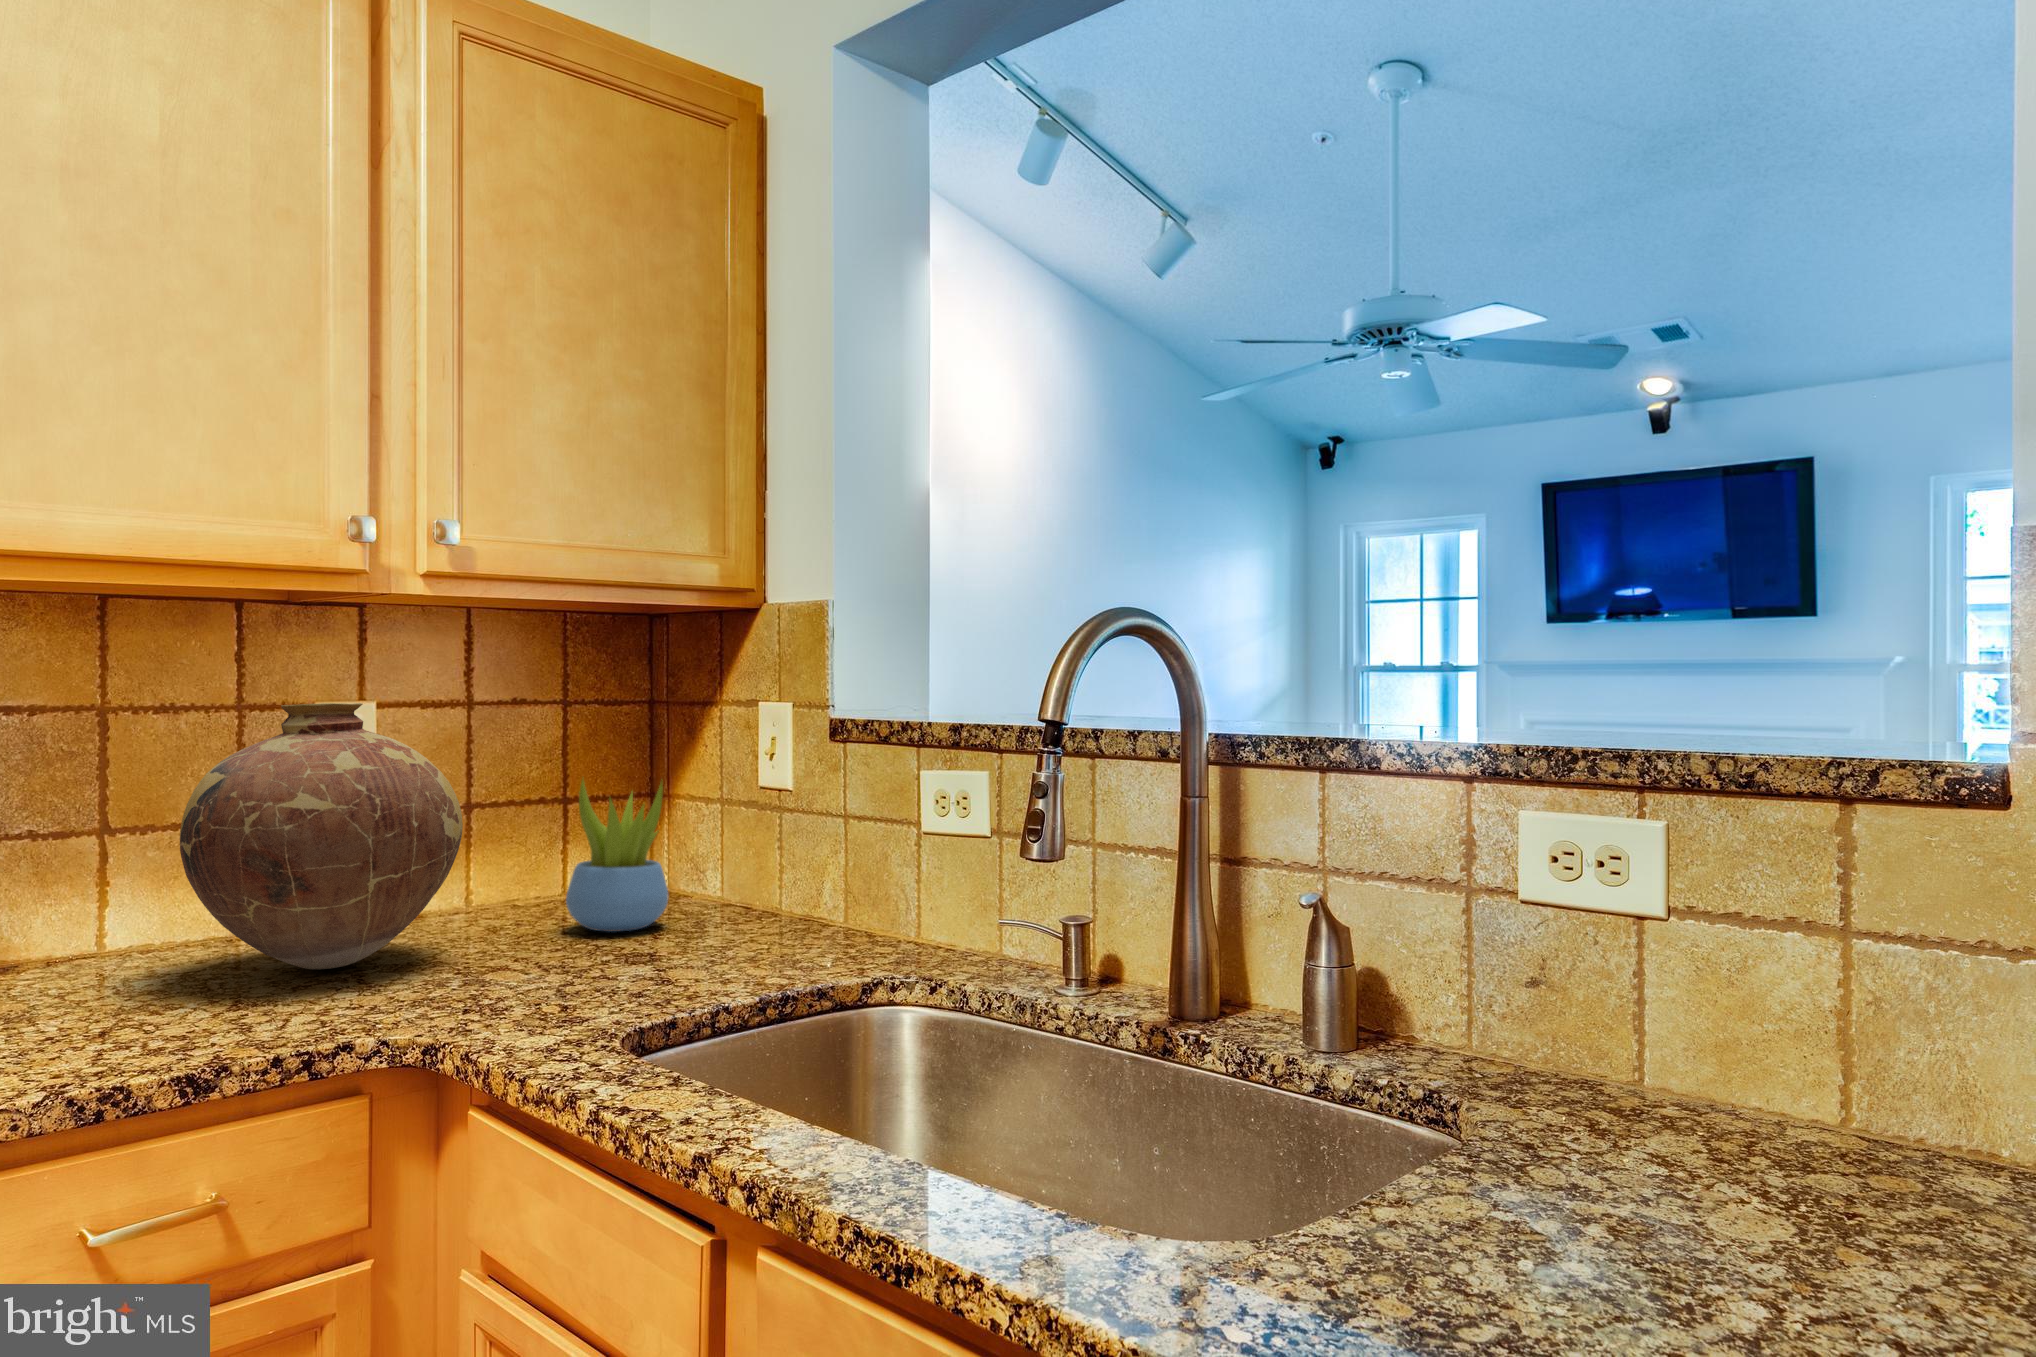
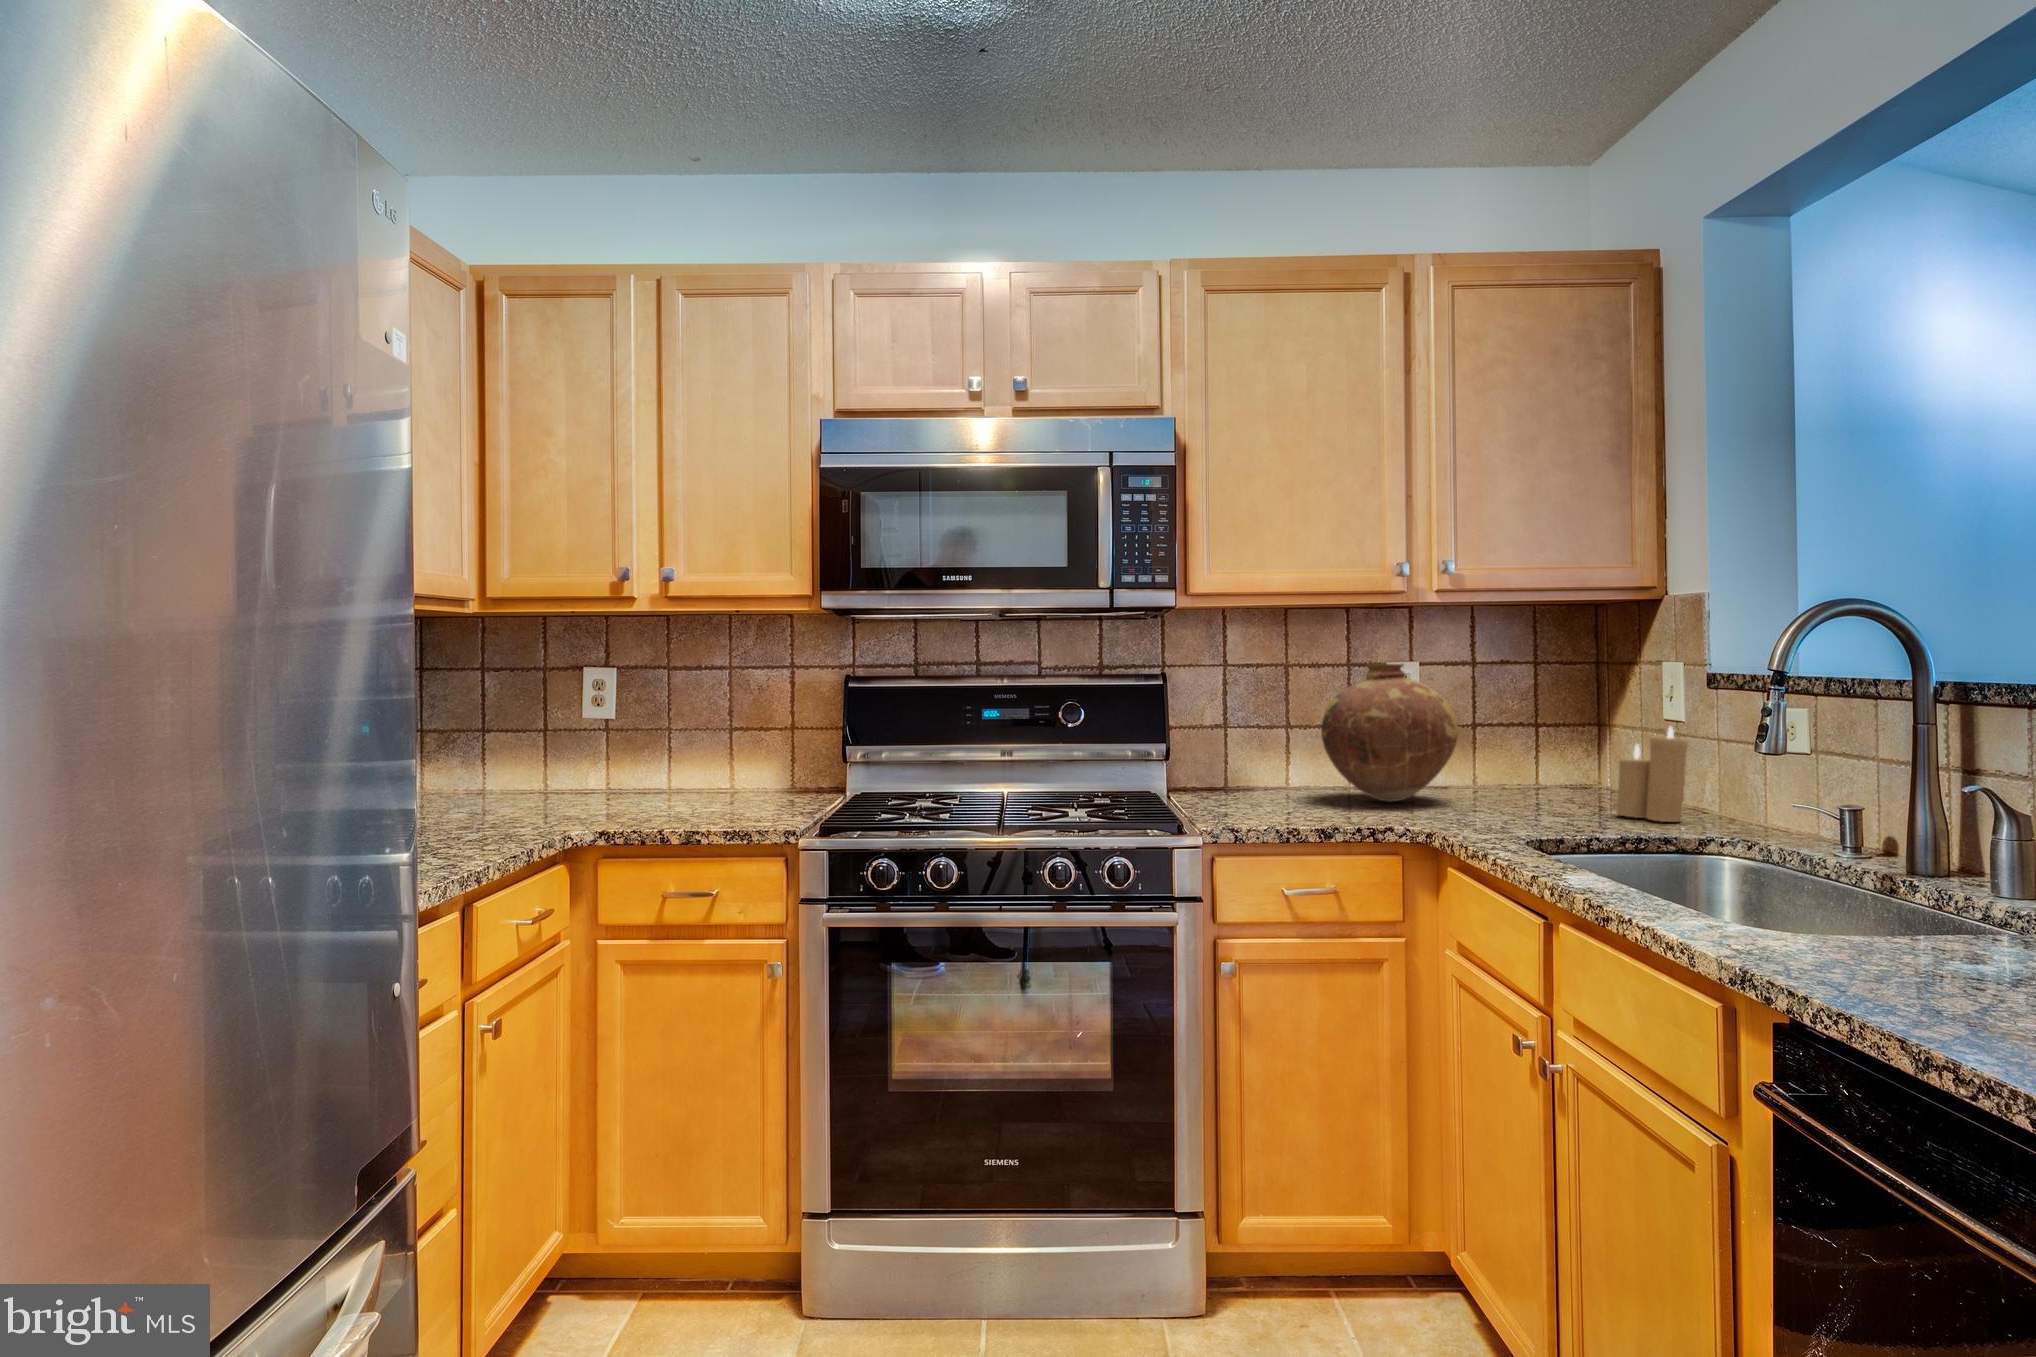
succulent plant: present [566,779,668,932] -> none [1524,707,1591,802]
candle: none [724,802,826,955] -> present [1616,727,1688,822]

